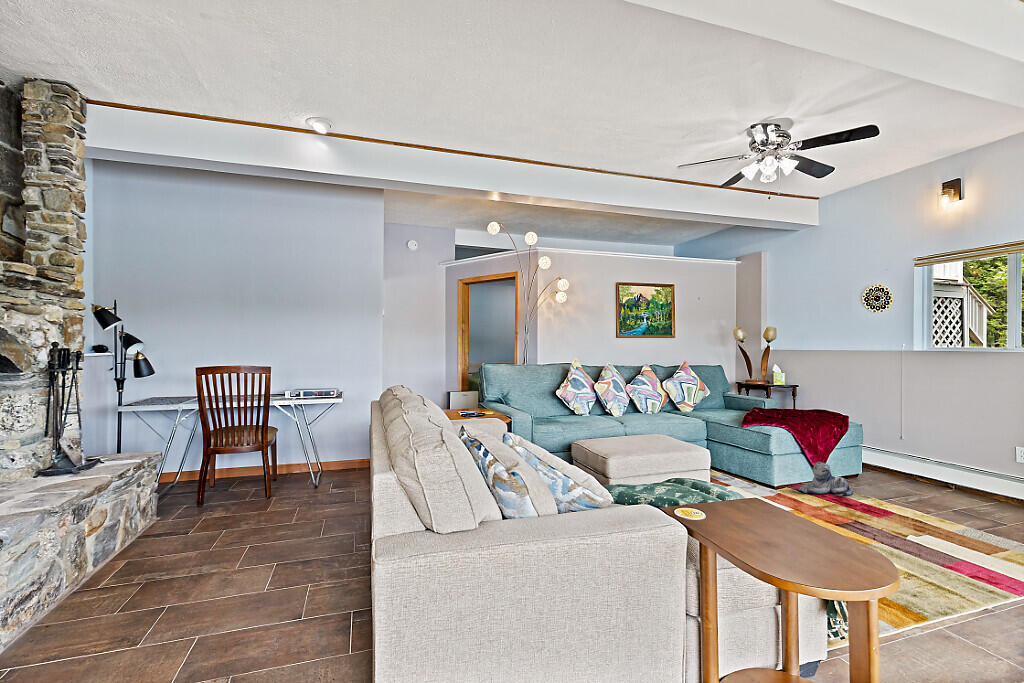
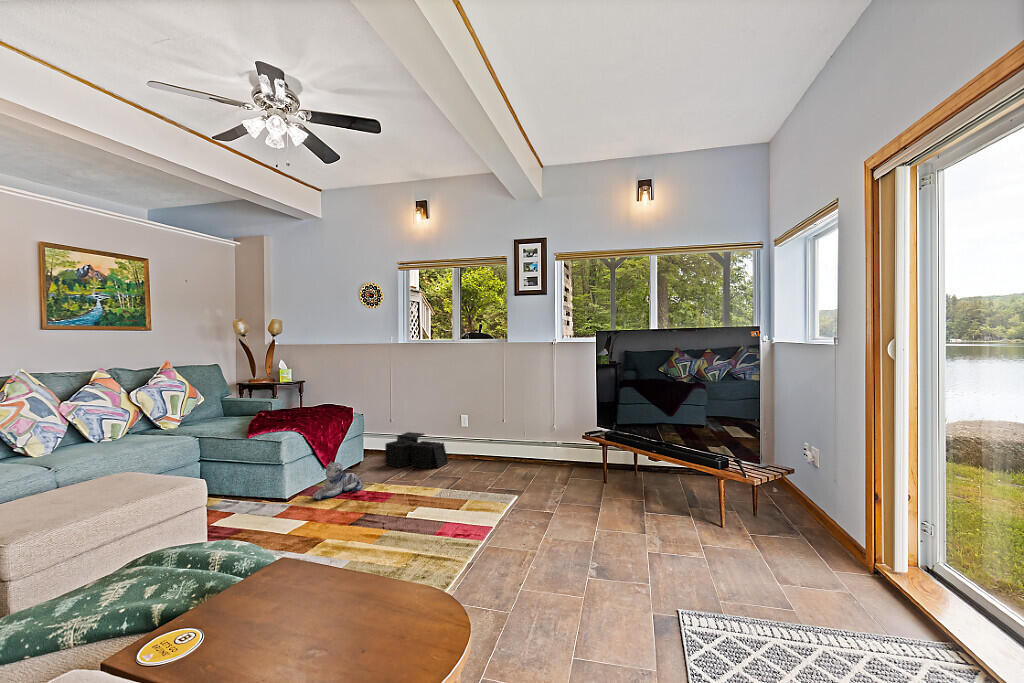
storage bin: none [886,453,977,499] -> present [385,432,448,468]

